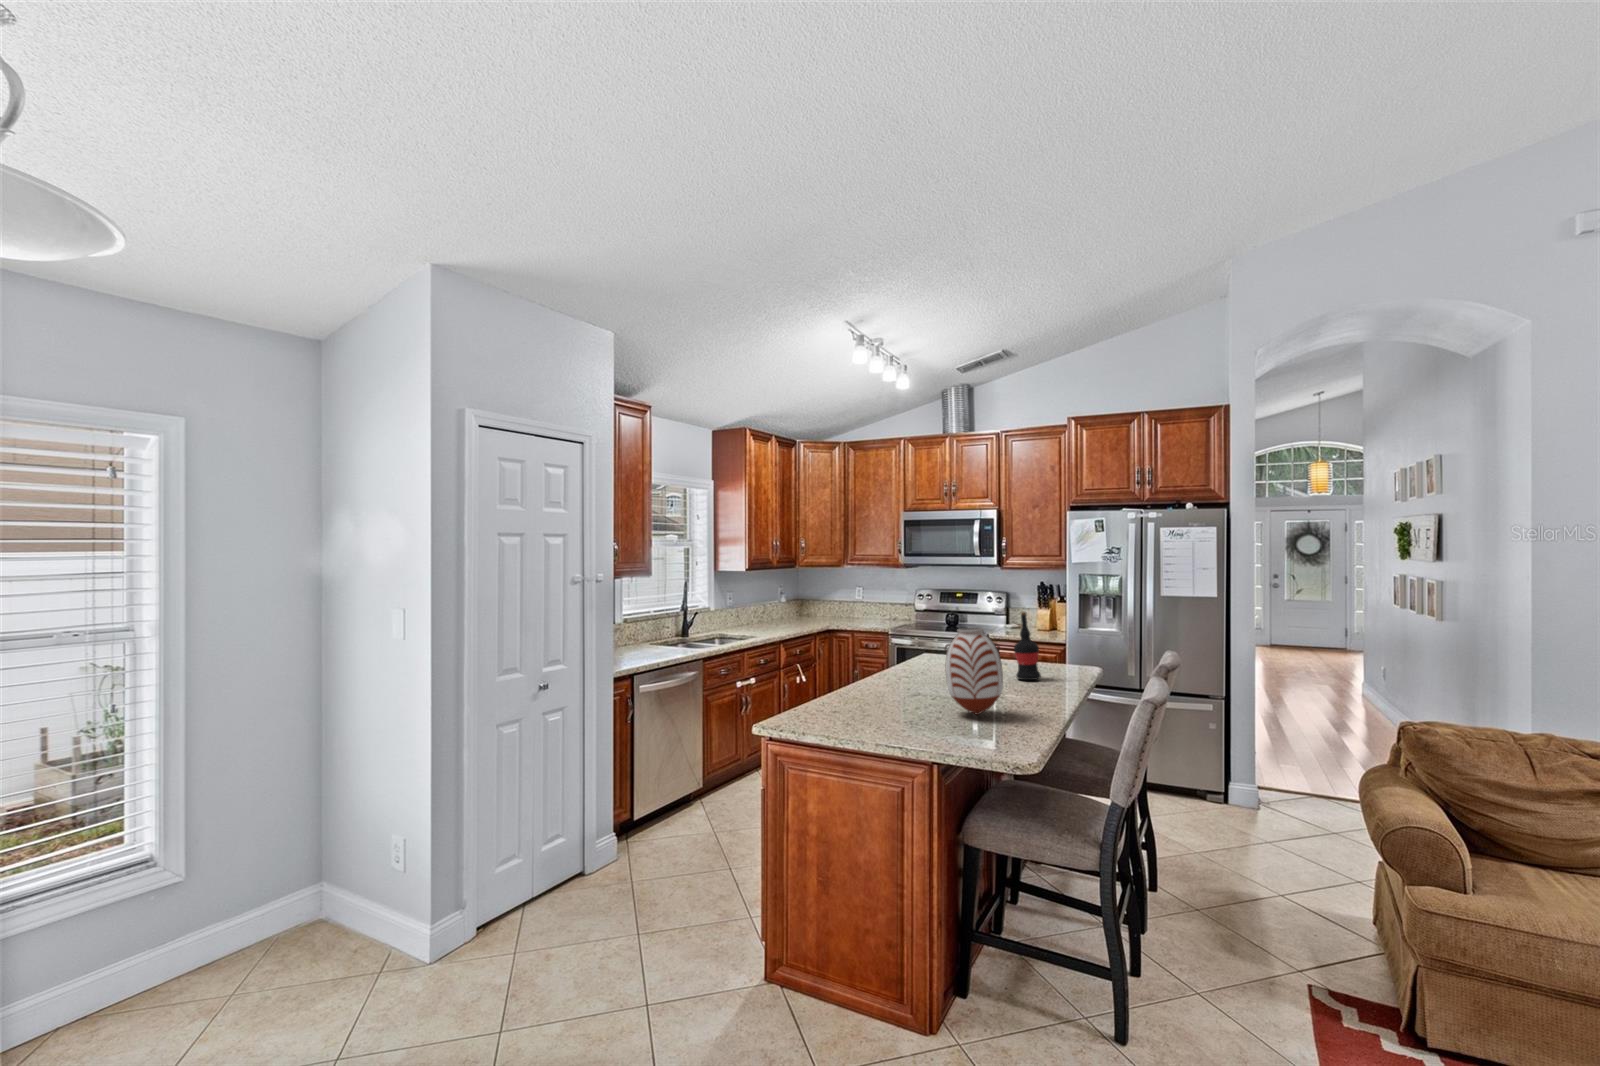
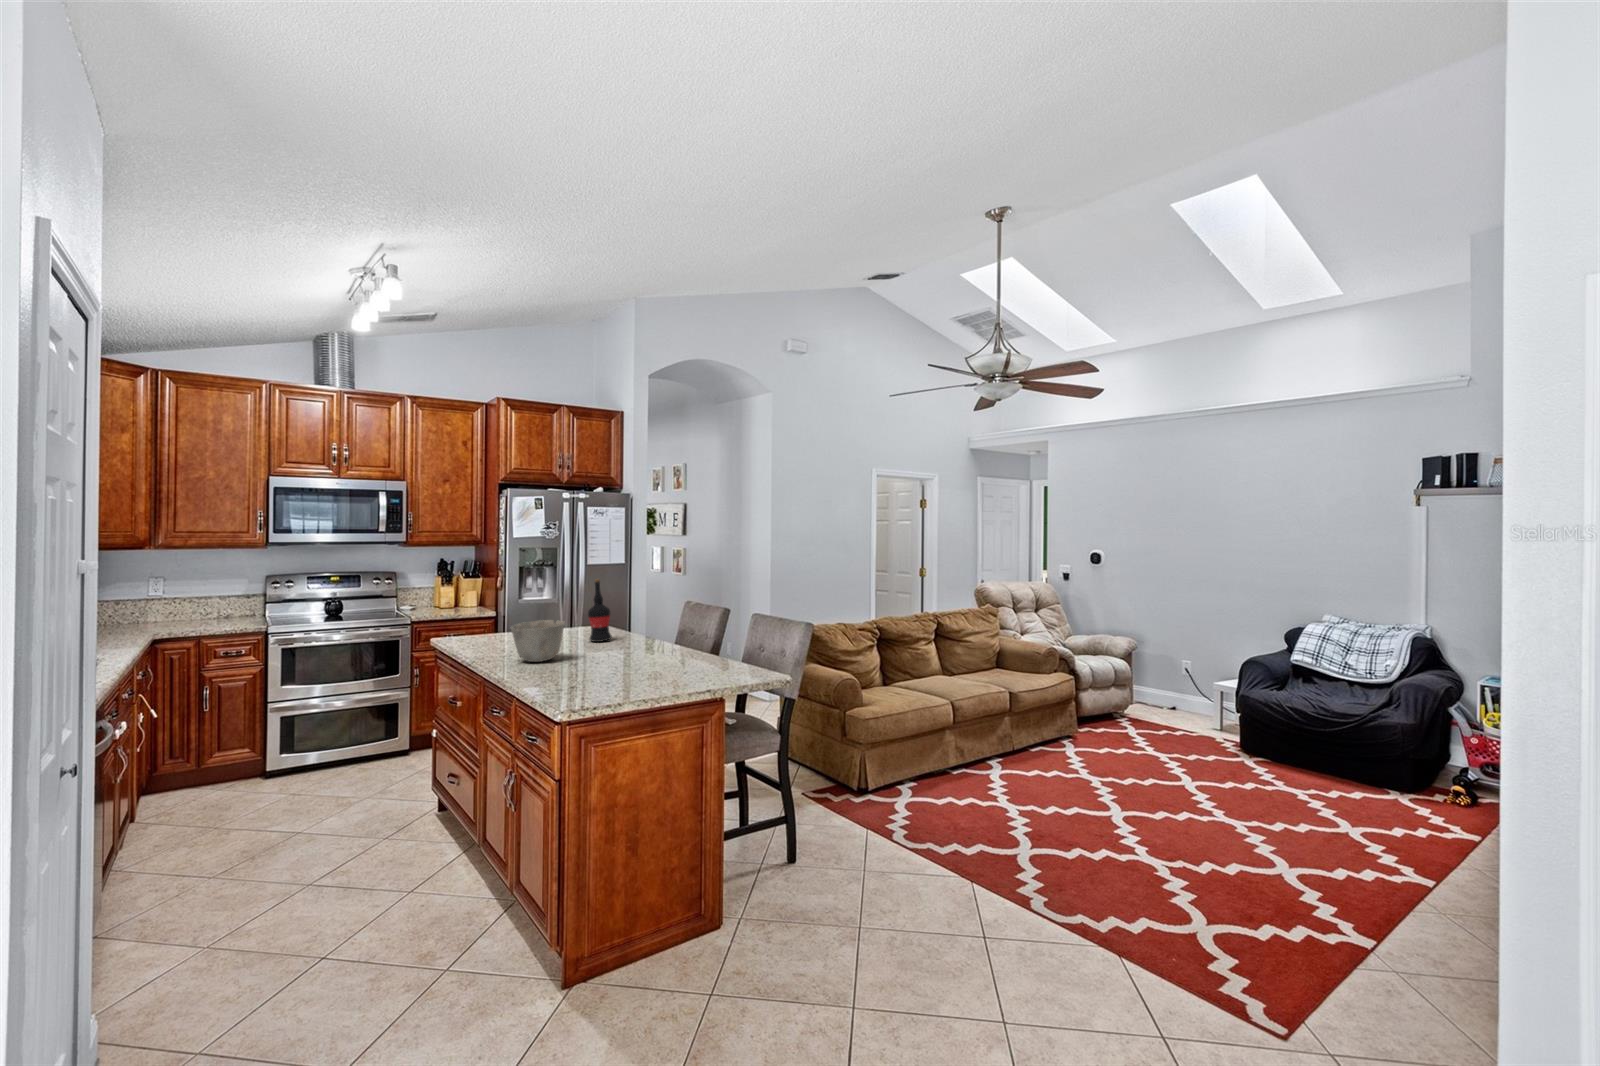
vase: present [944,627,1003,715] -> none [641,588,691,665]
ceramic bowl: none [890,647,938,687] -> present [511,620,565,662]

